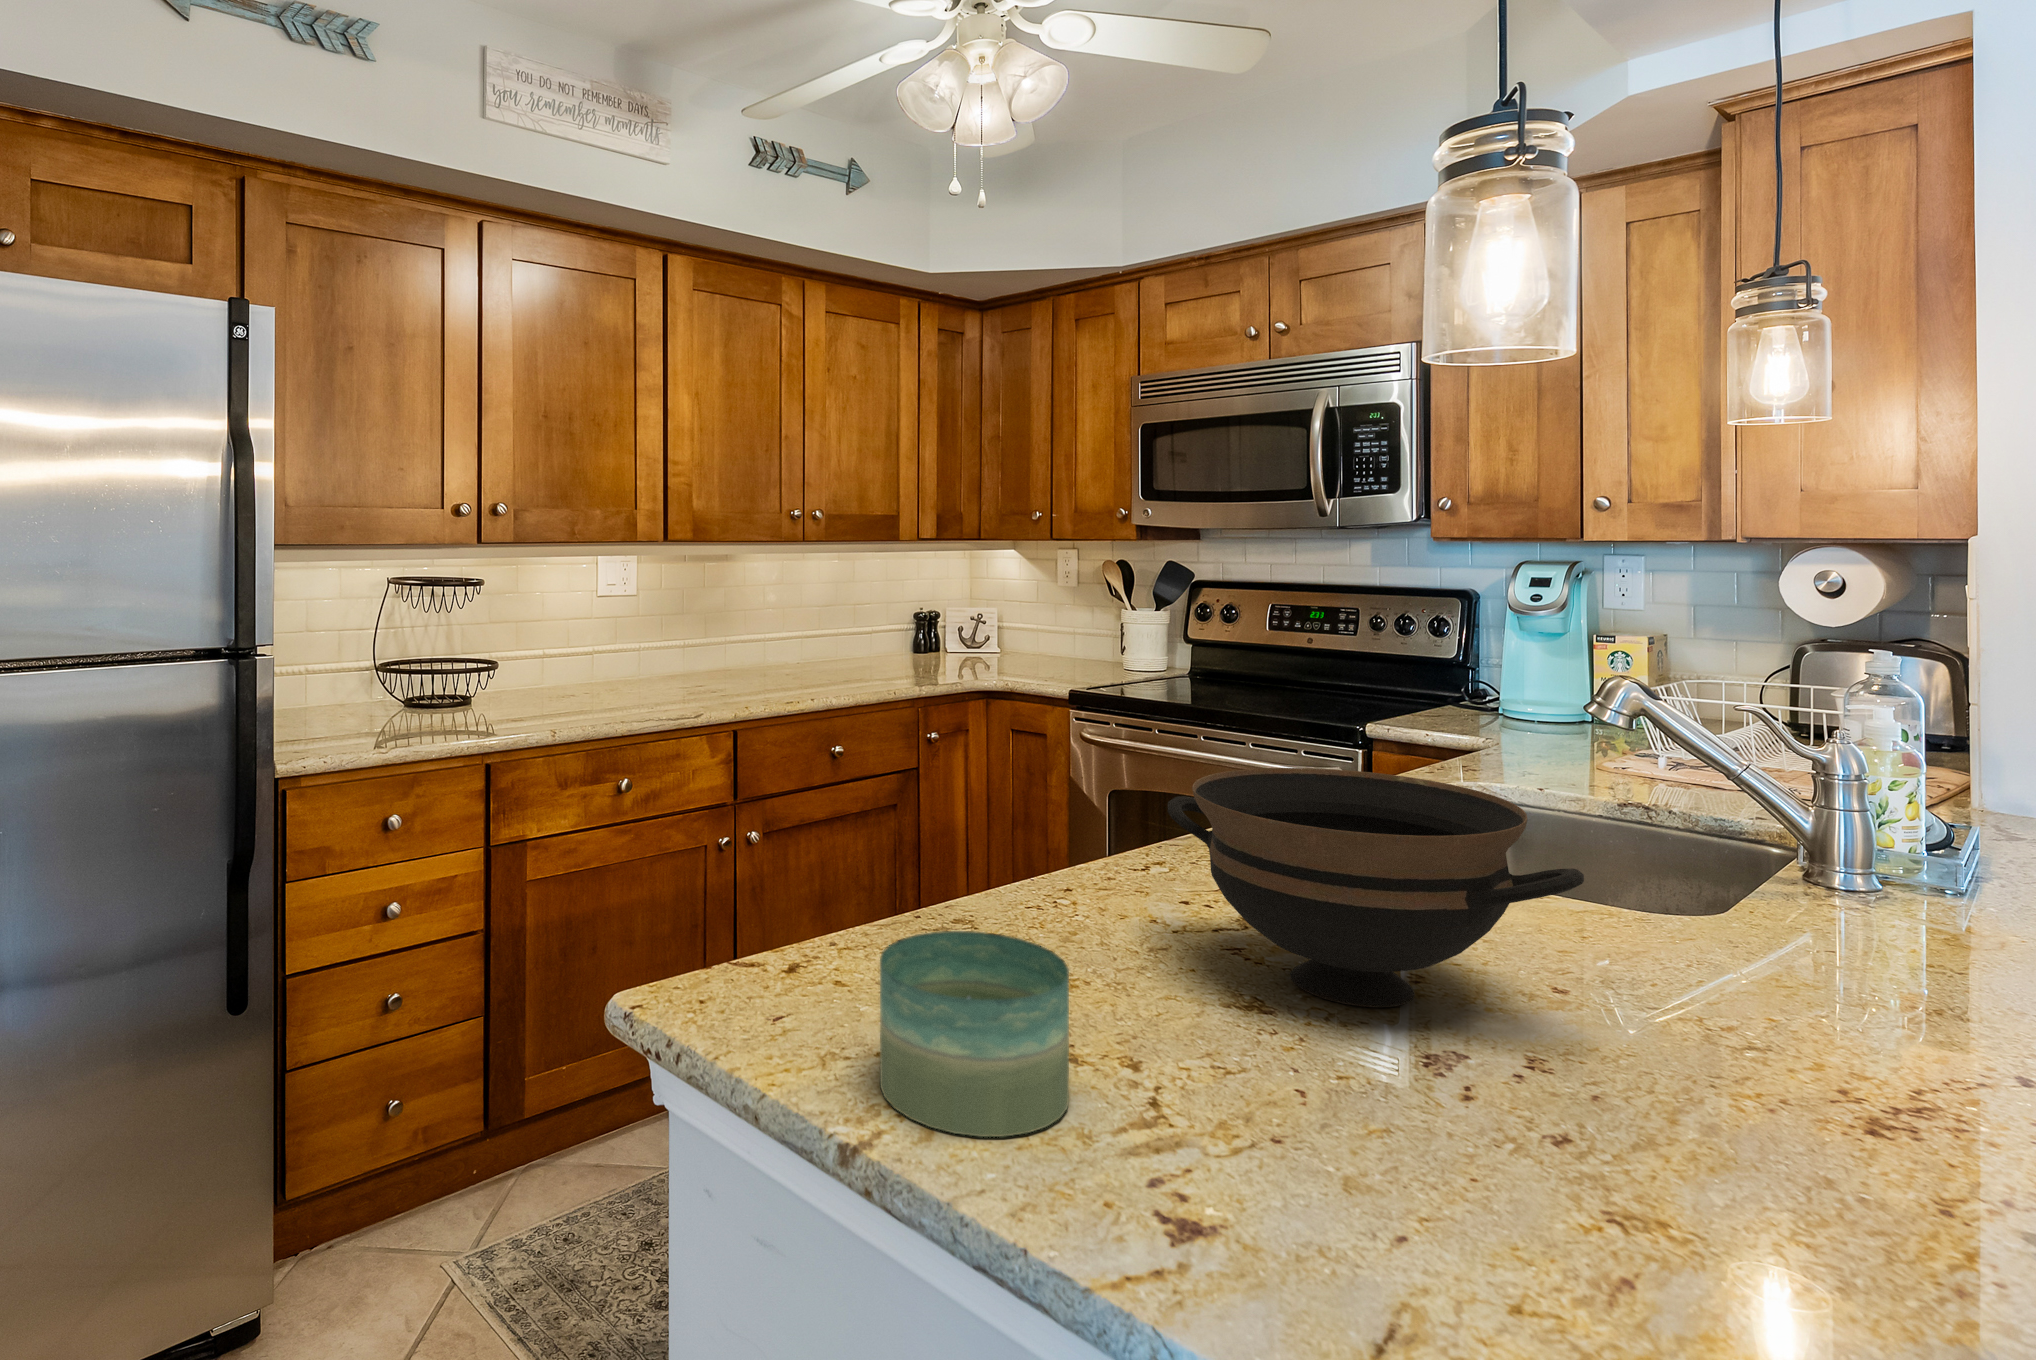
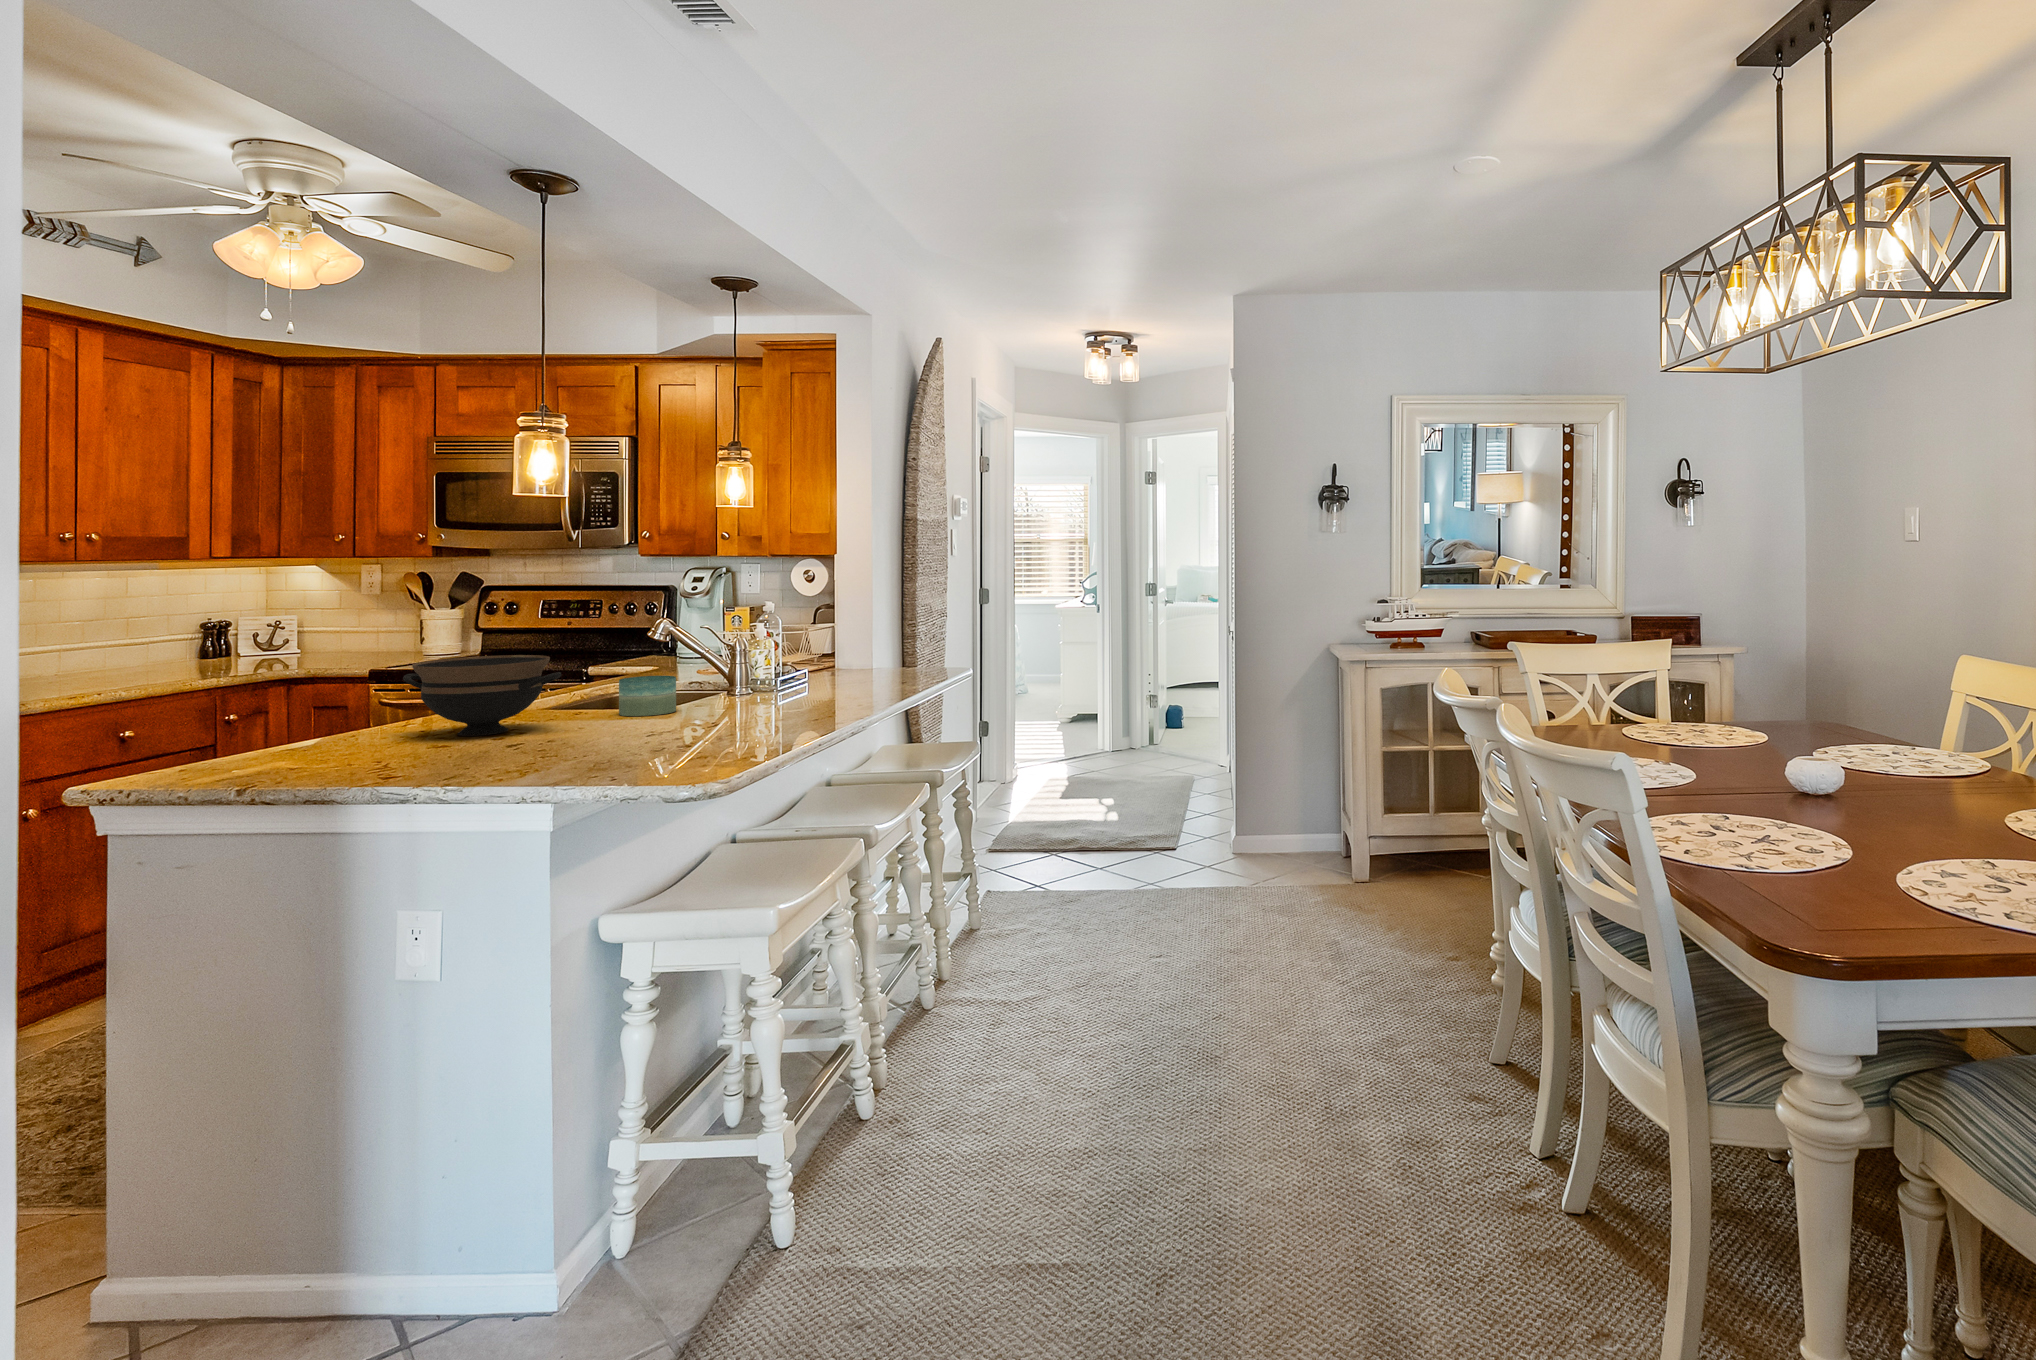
candle: present [880,931,1069,1137] -> present [619,676,676,716]

